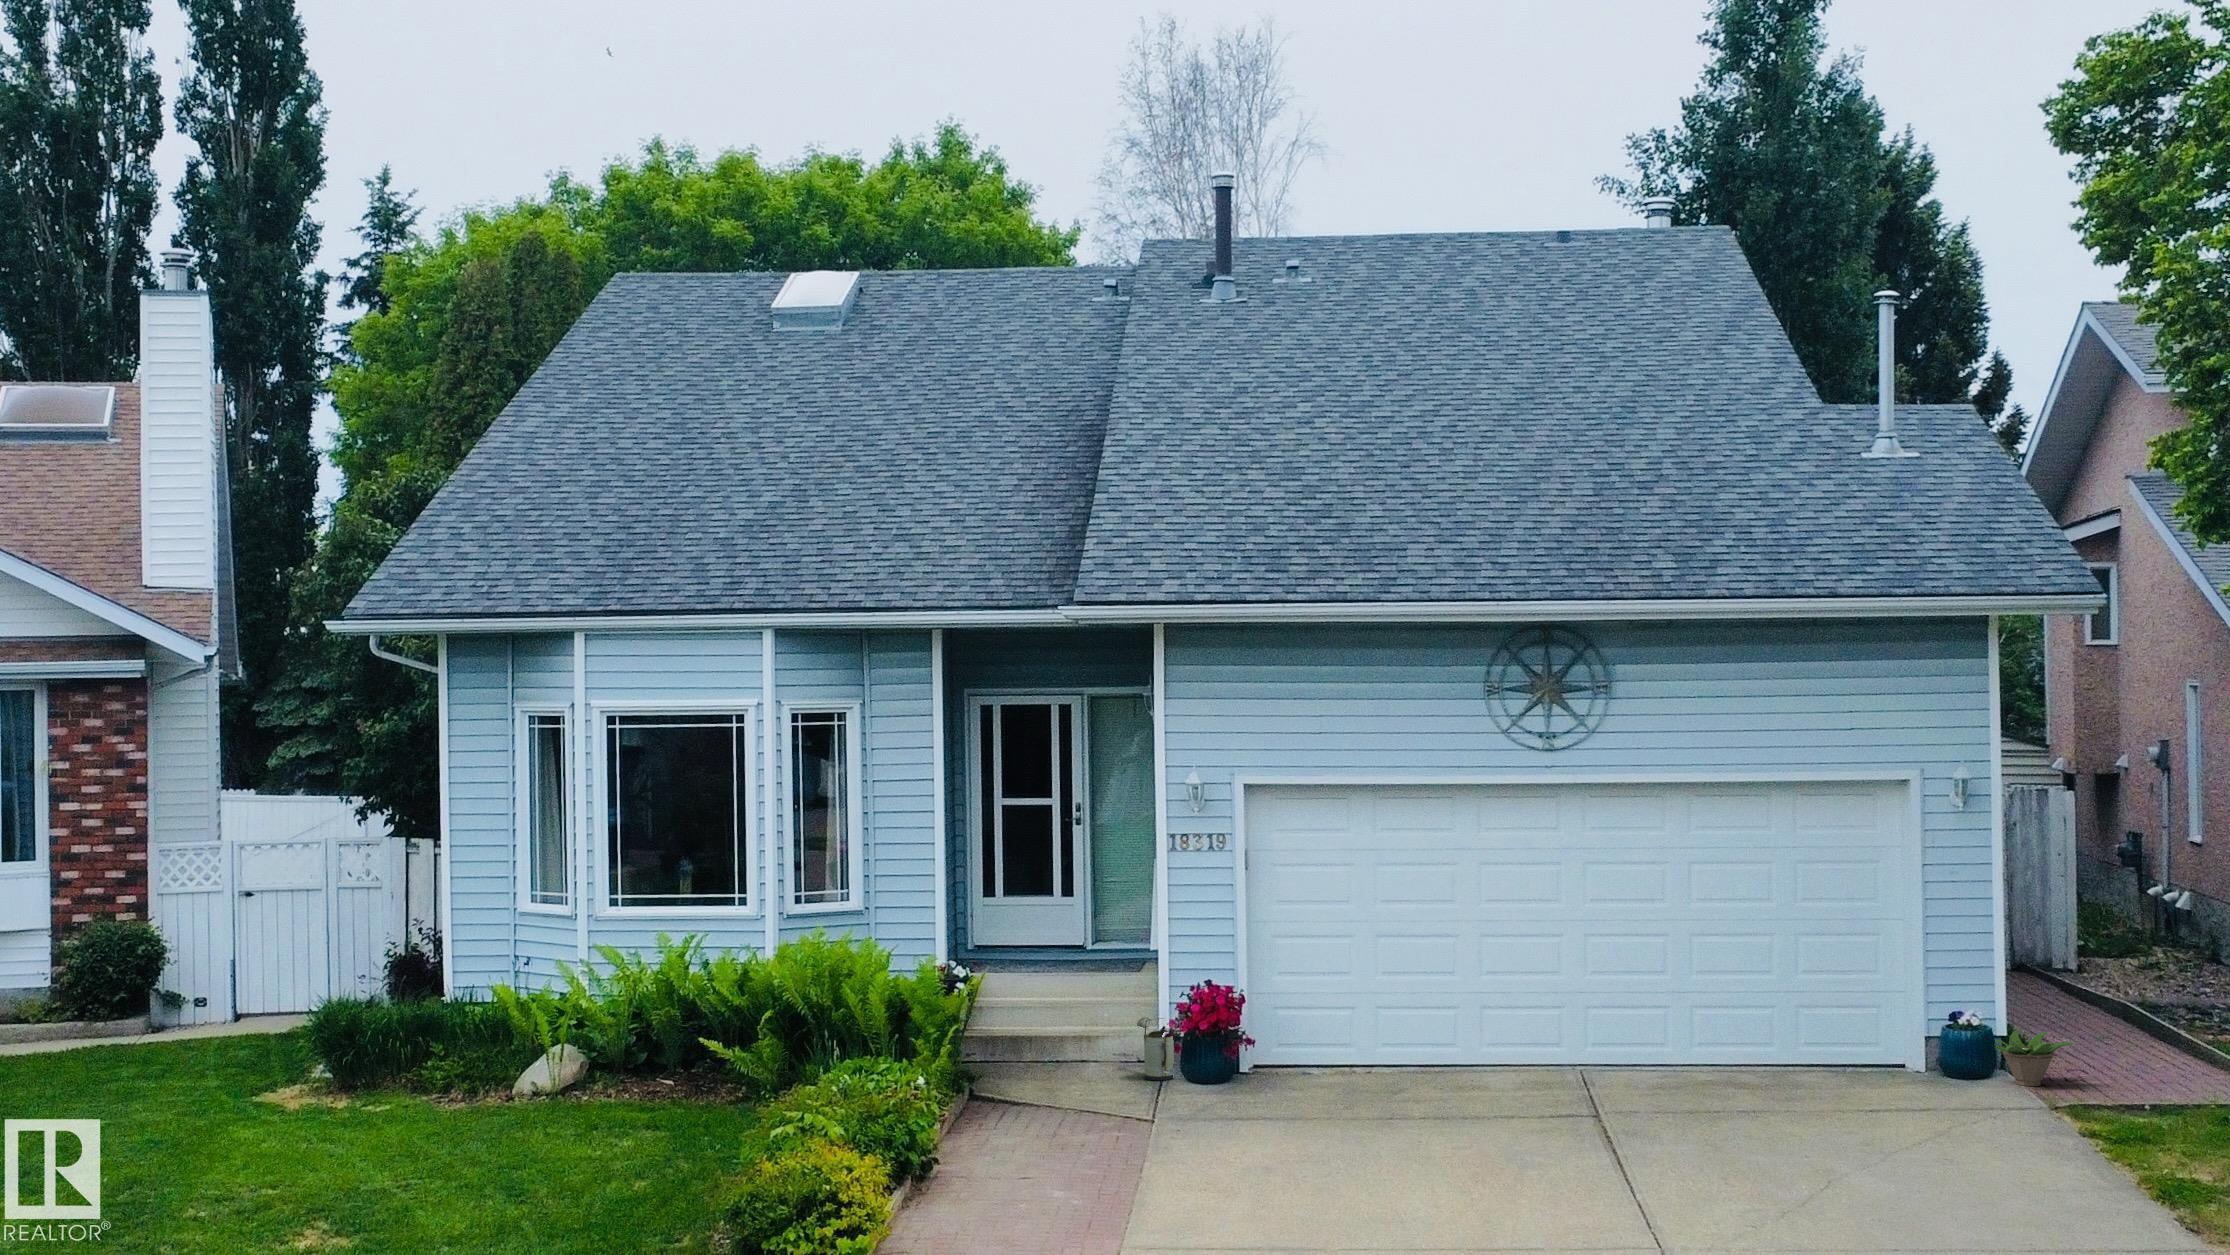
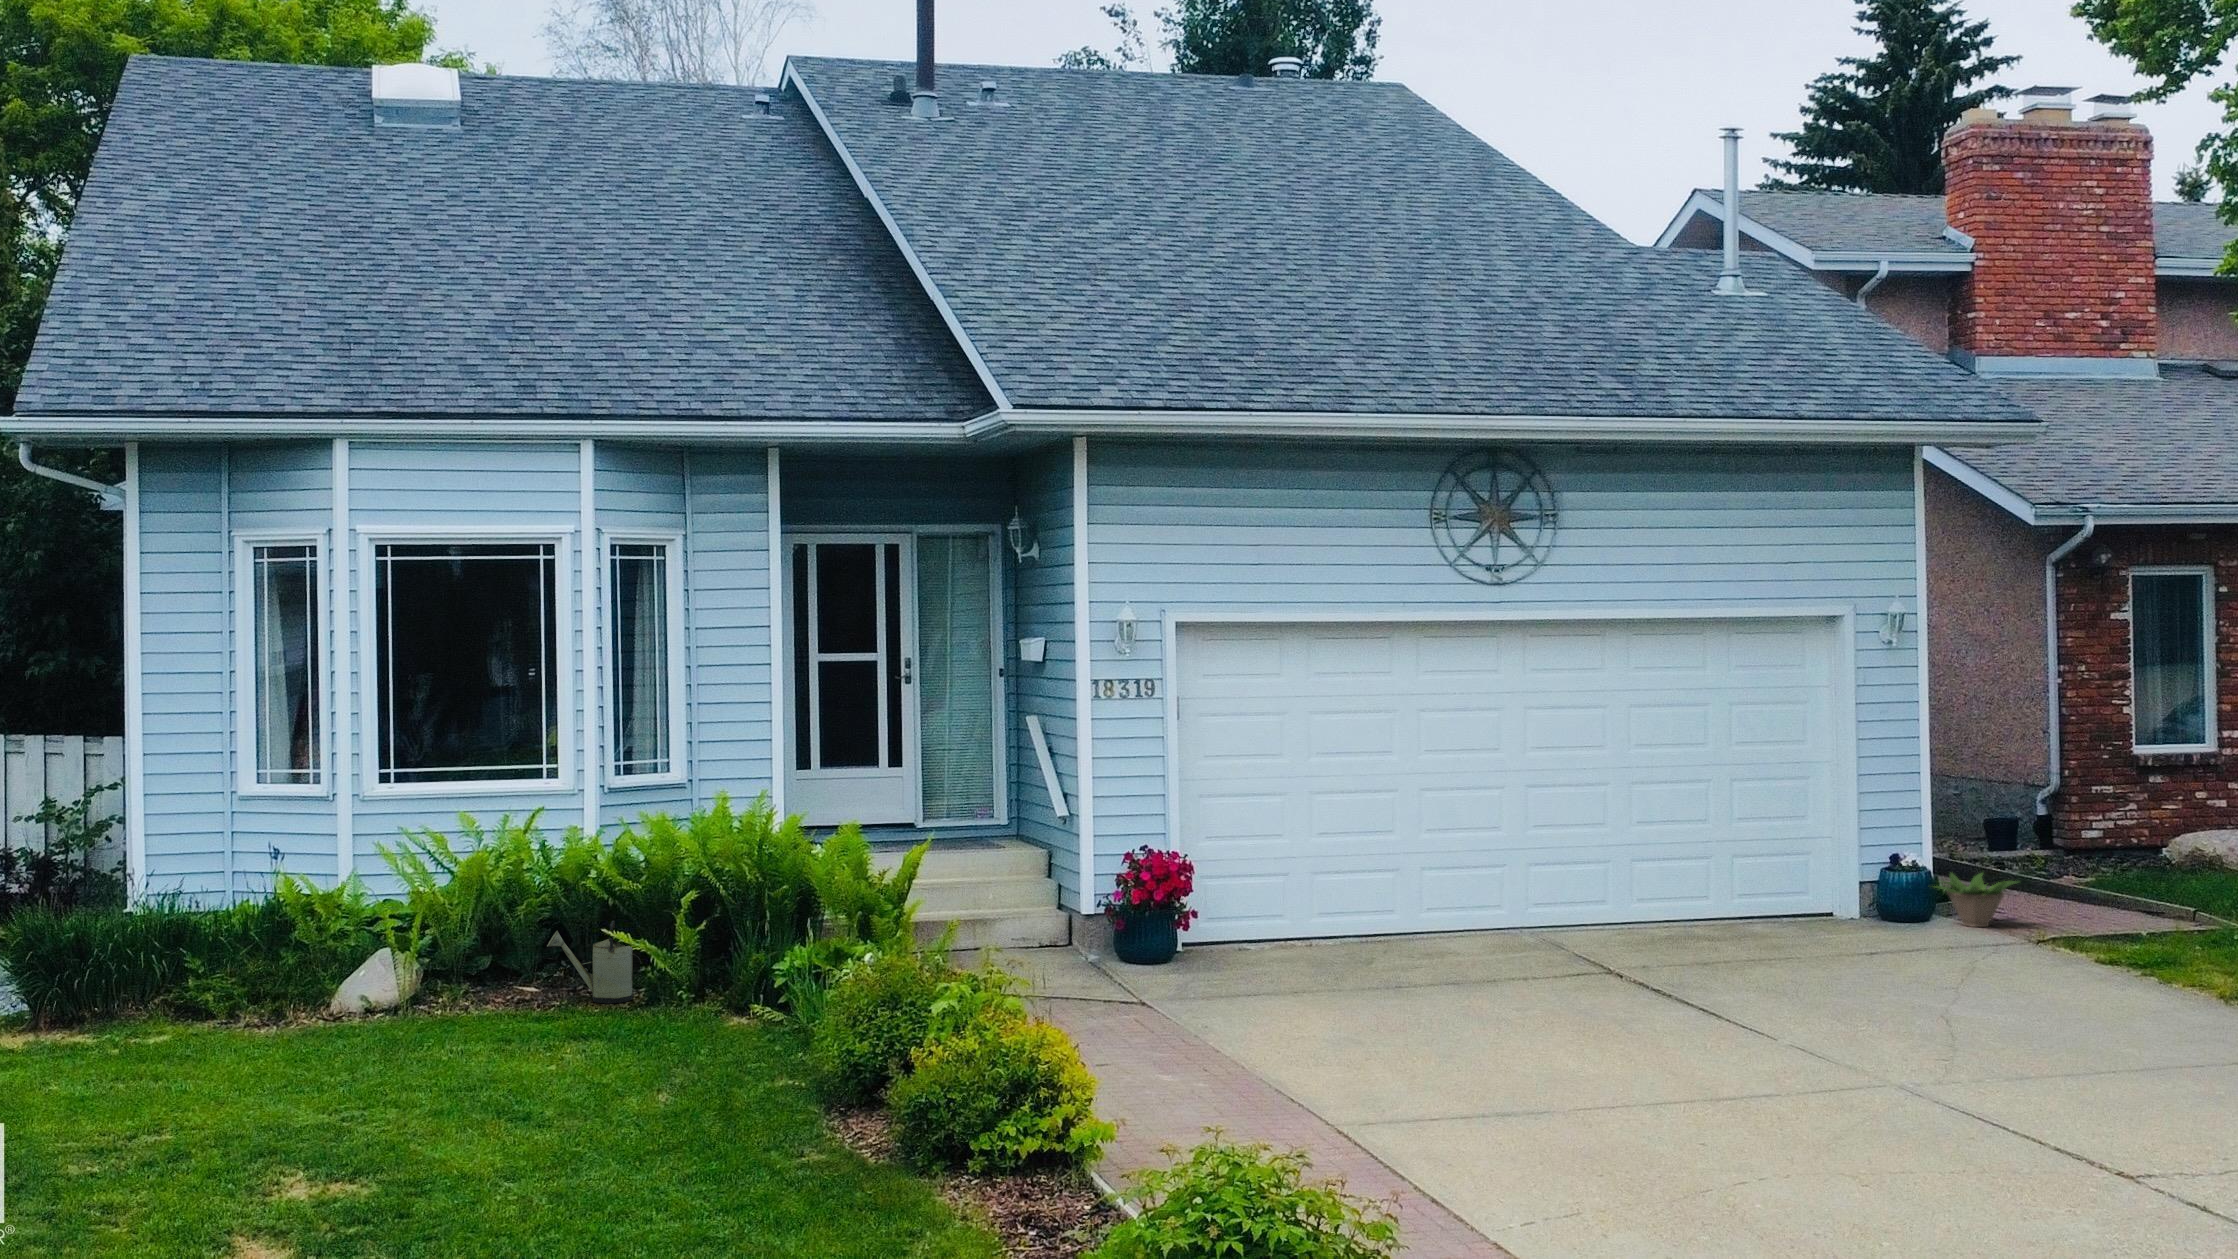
watering can: present [1137,1017,1174,1080] -> present [547,921,641,1003]

